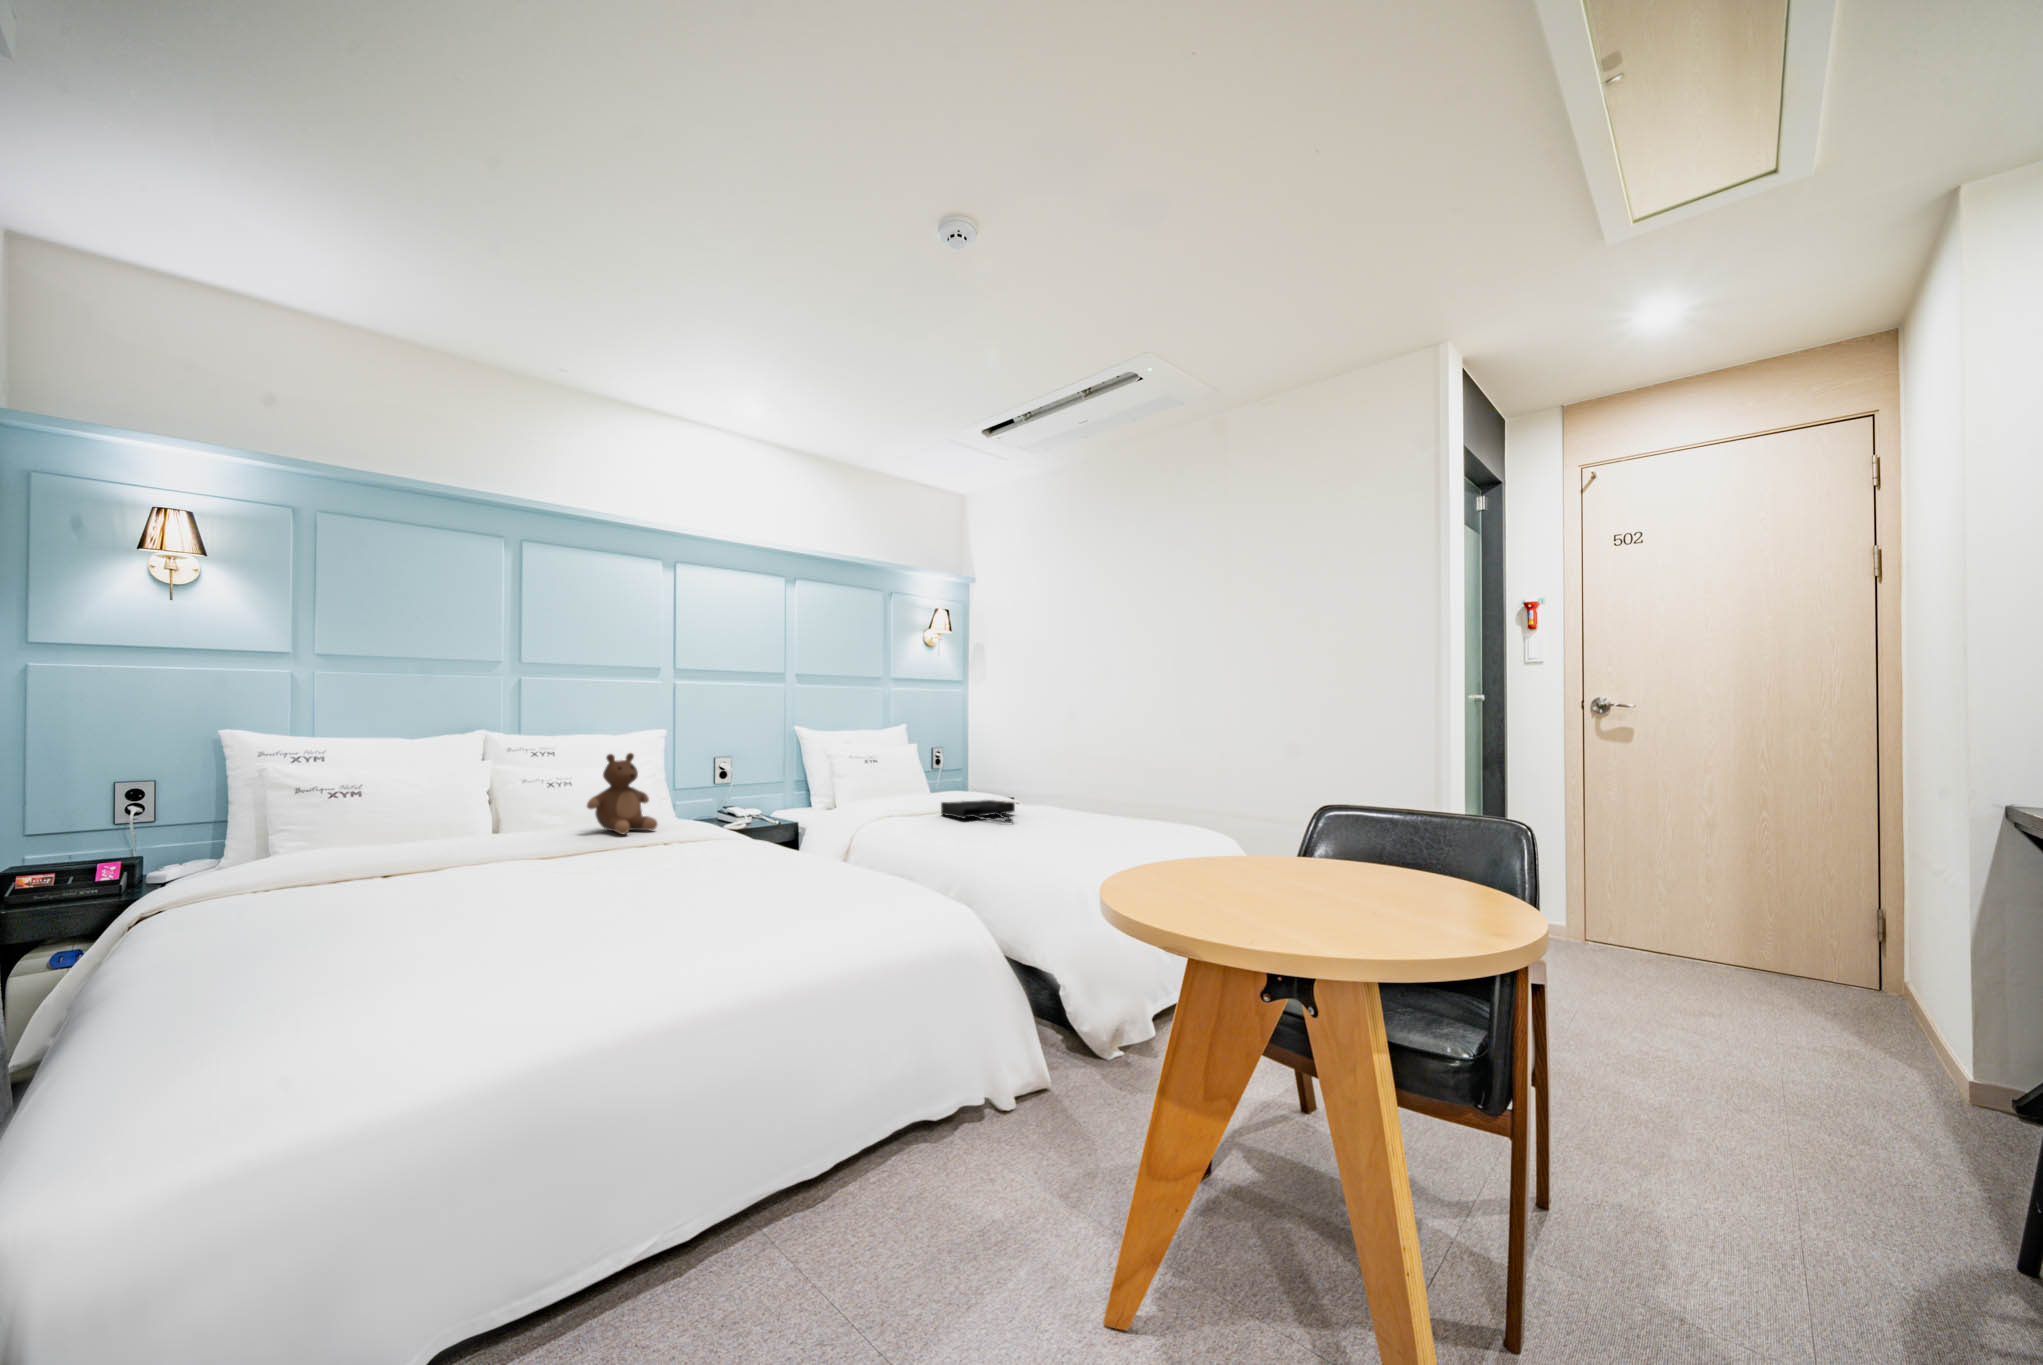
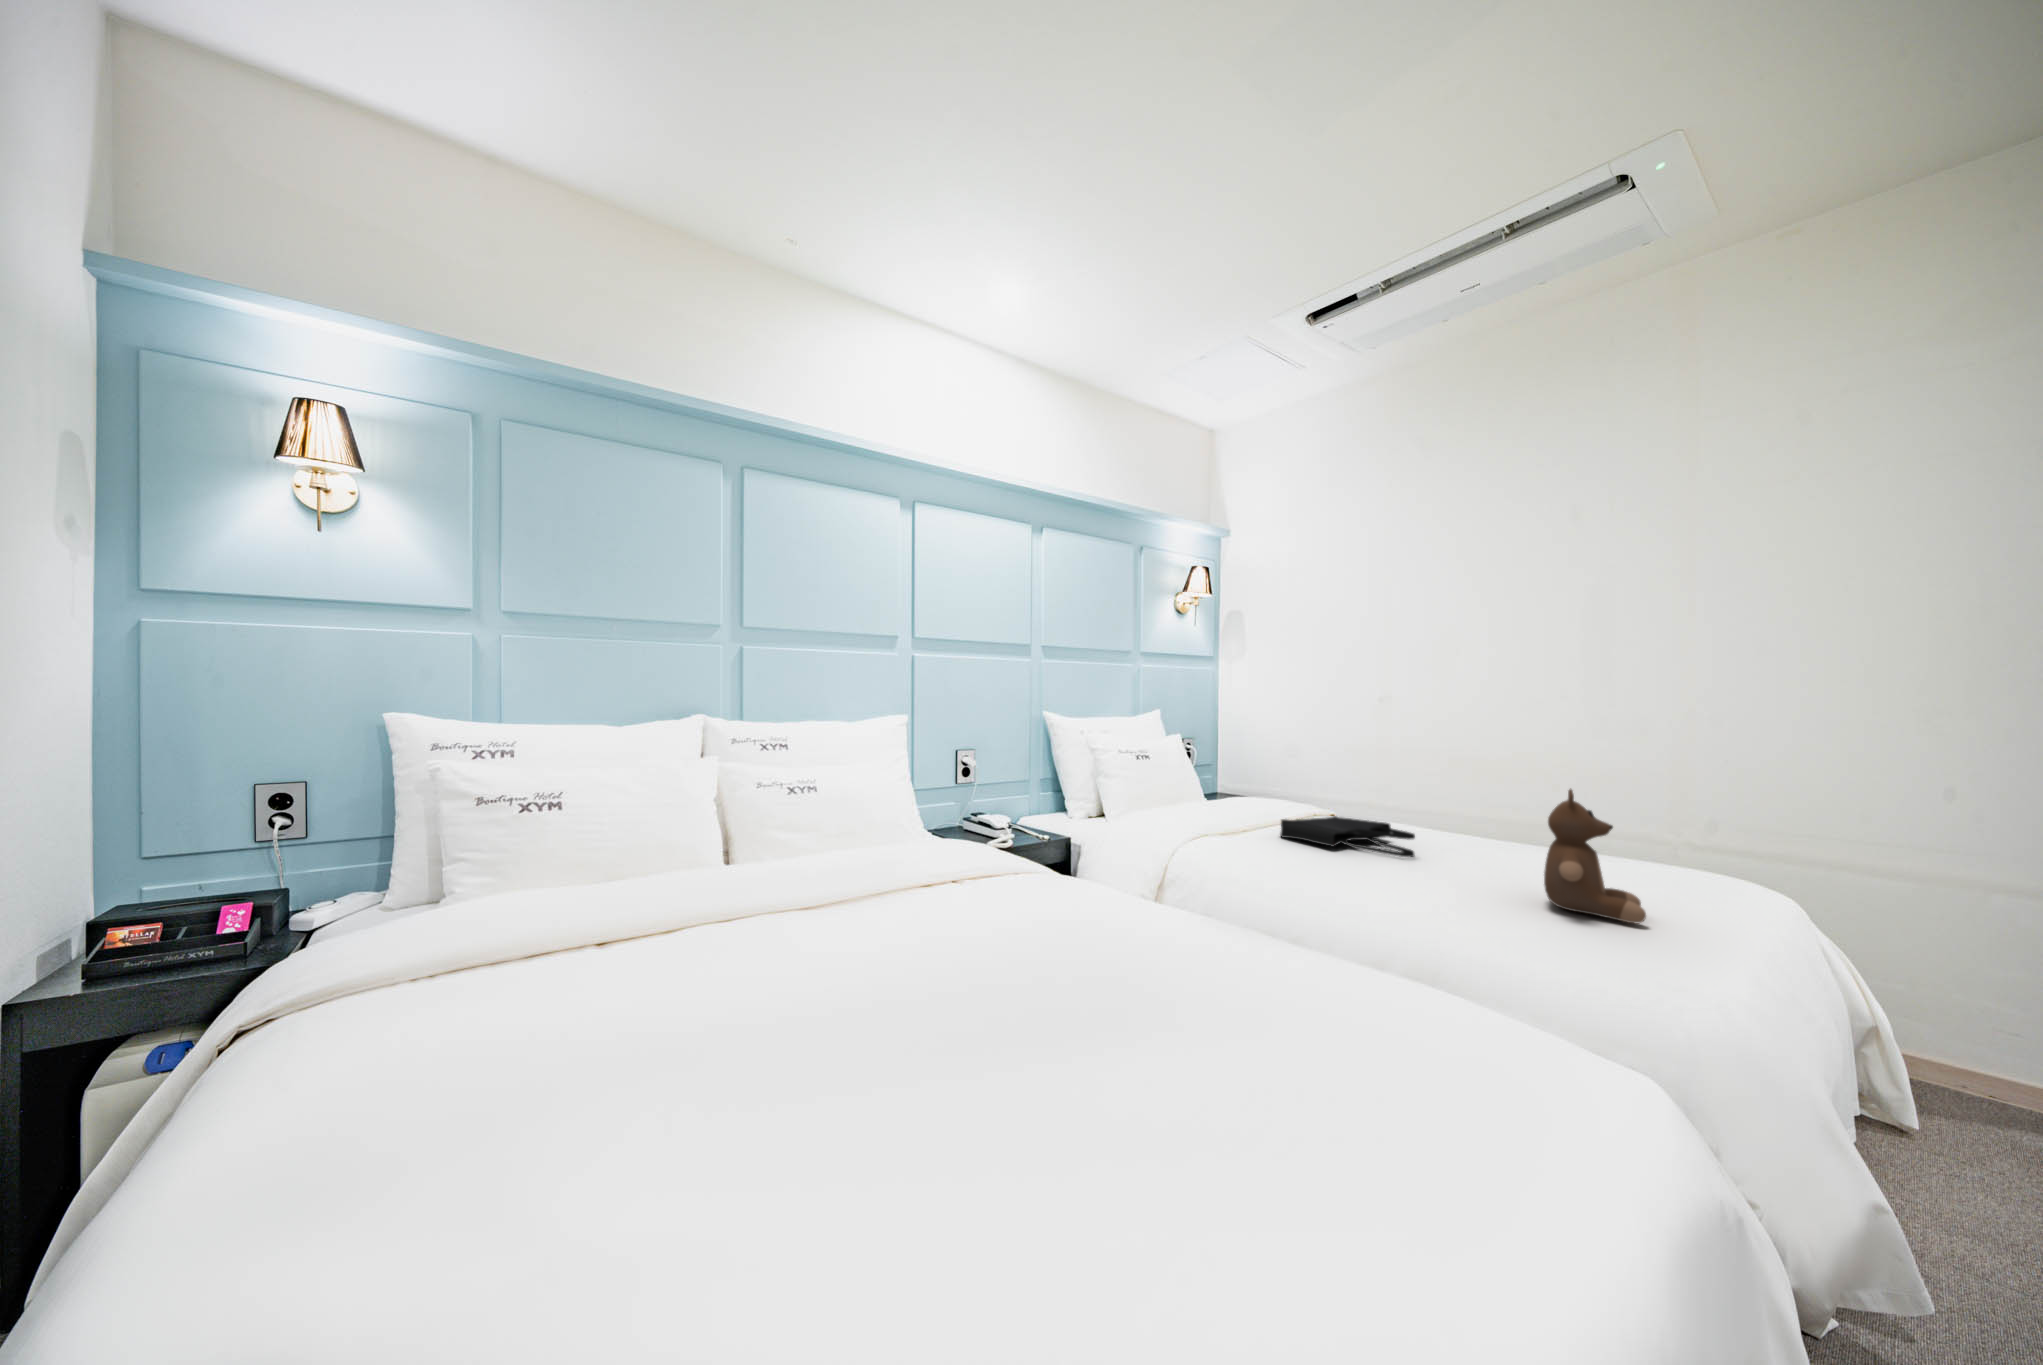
teddy bear: present [587,753,657,834] -> present [1544,789,1646,923]

